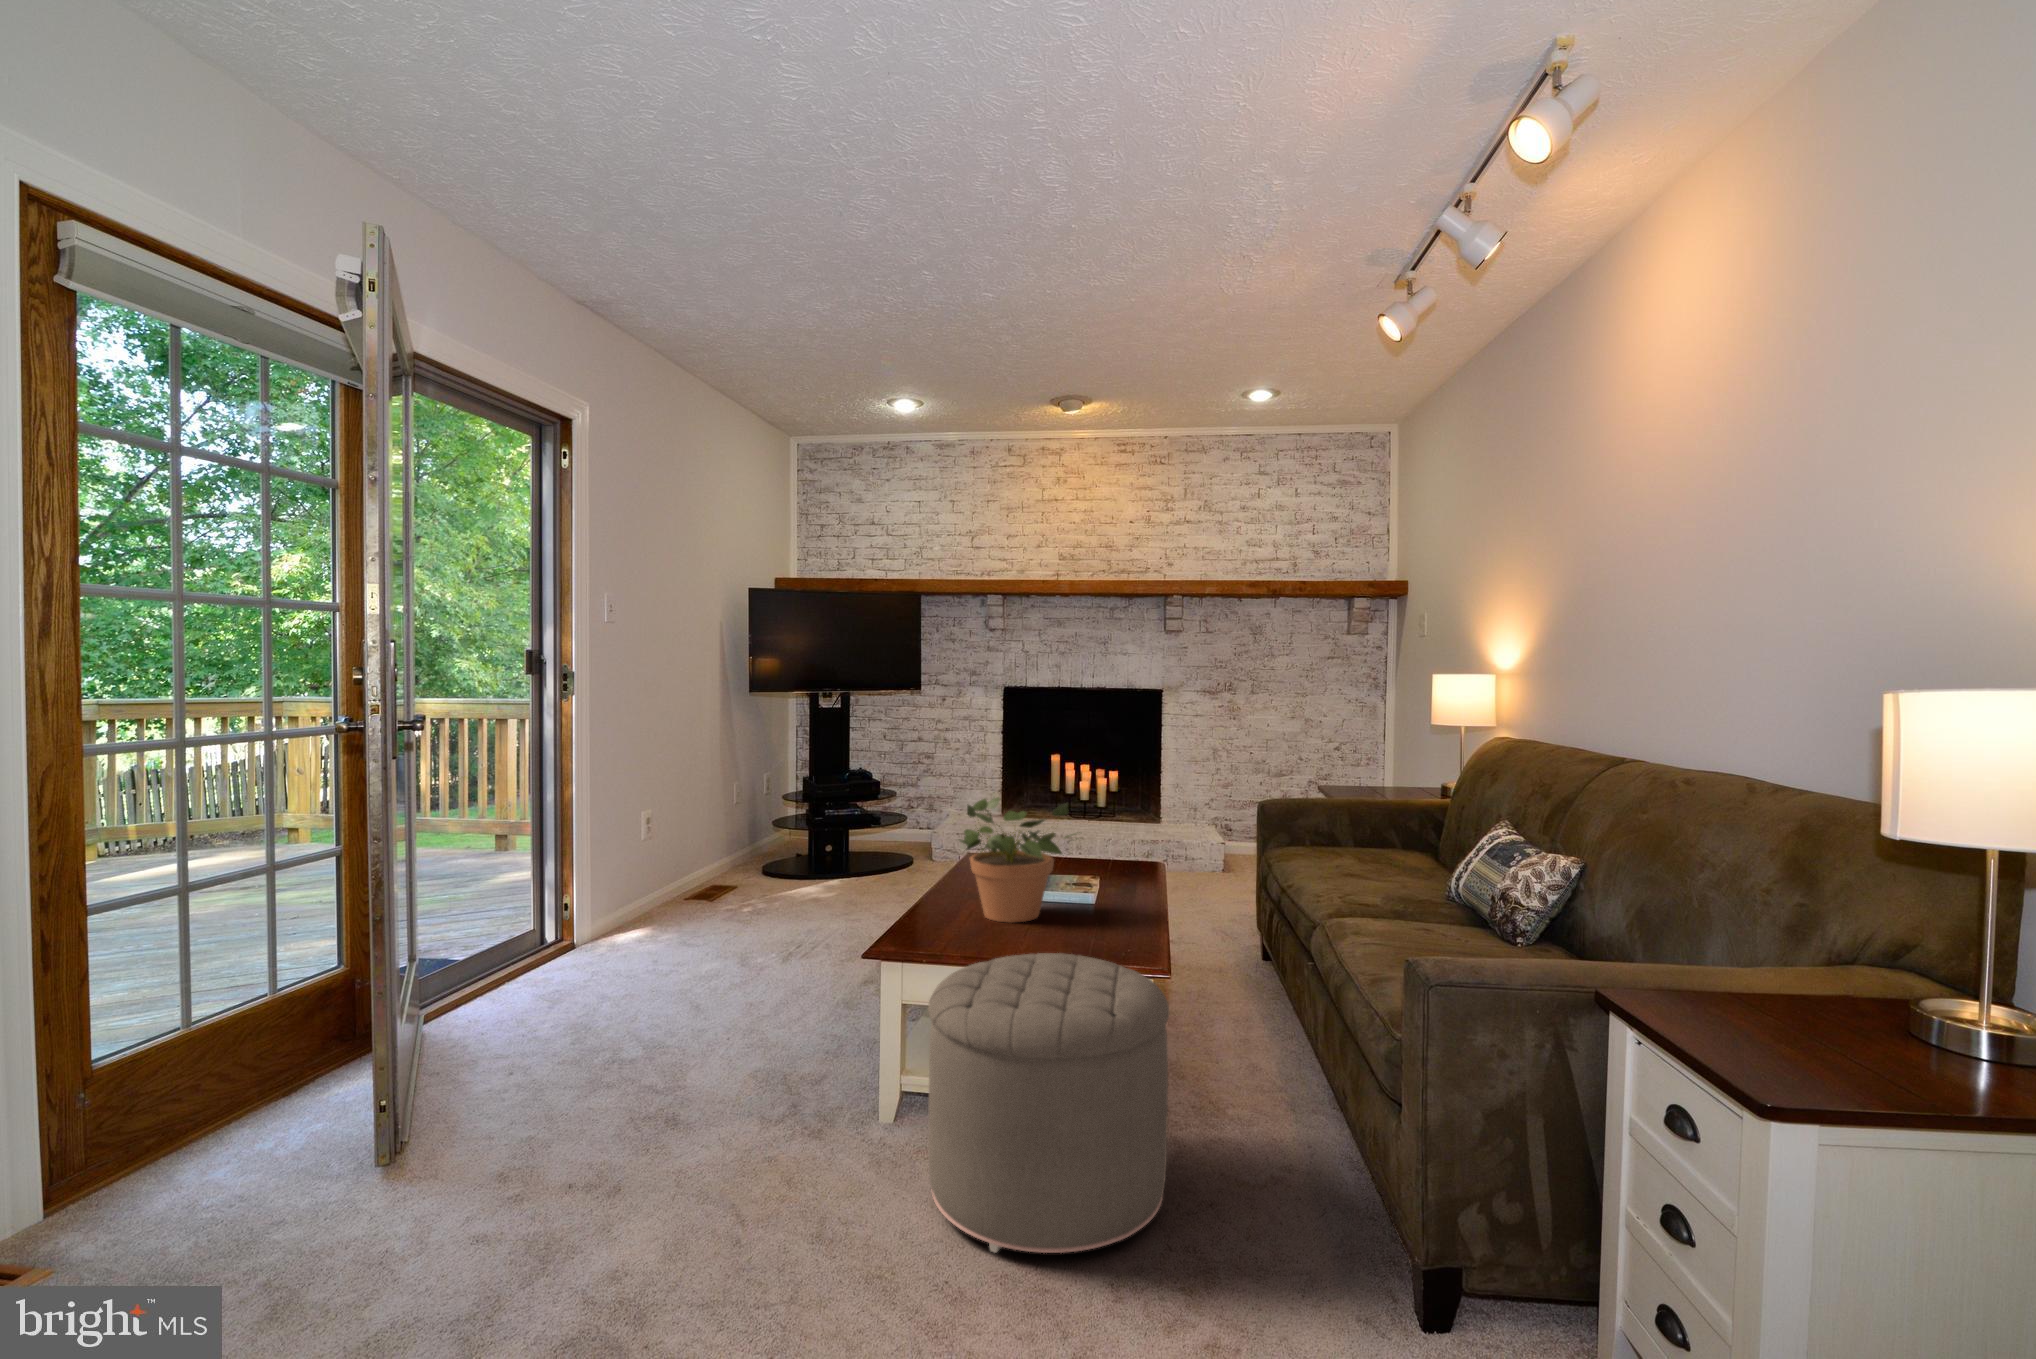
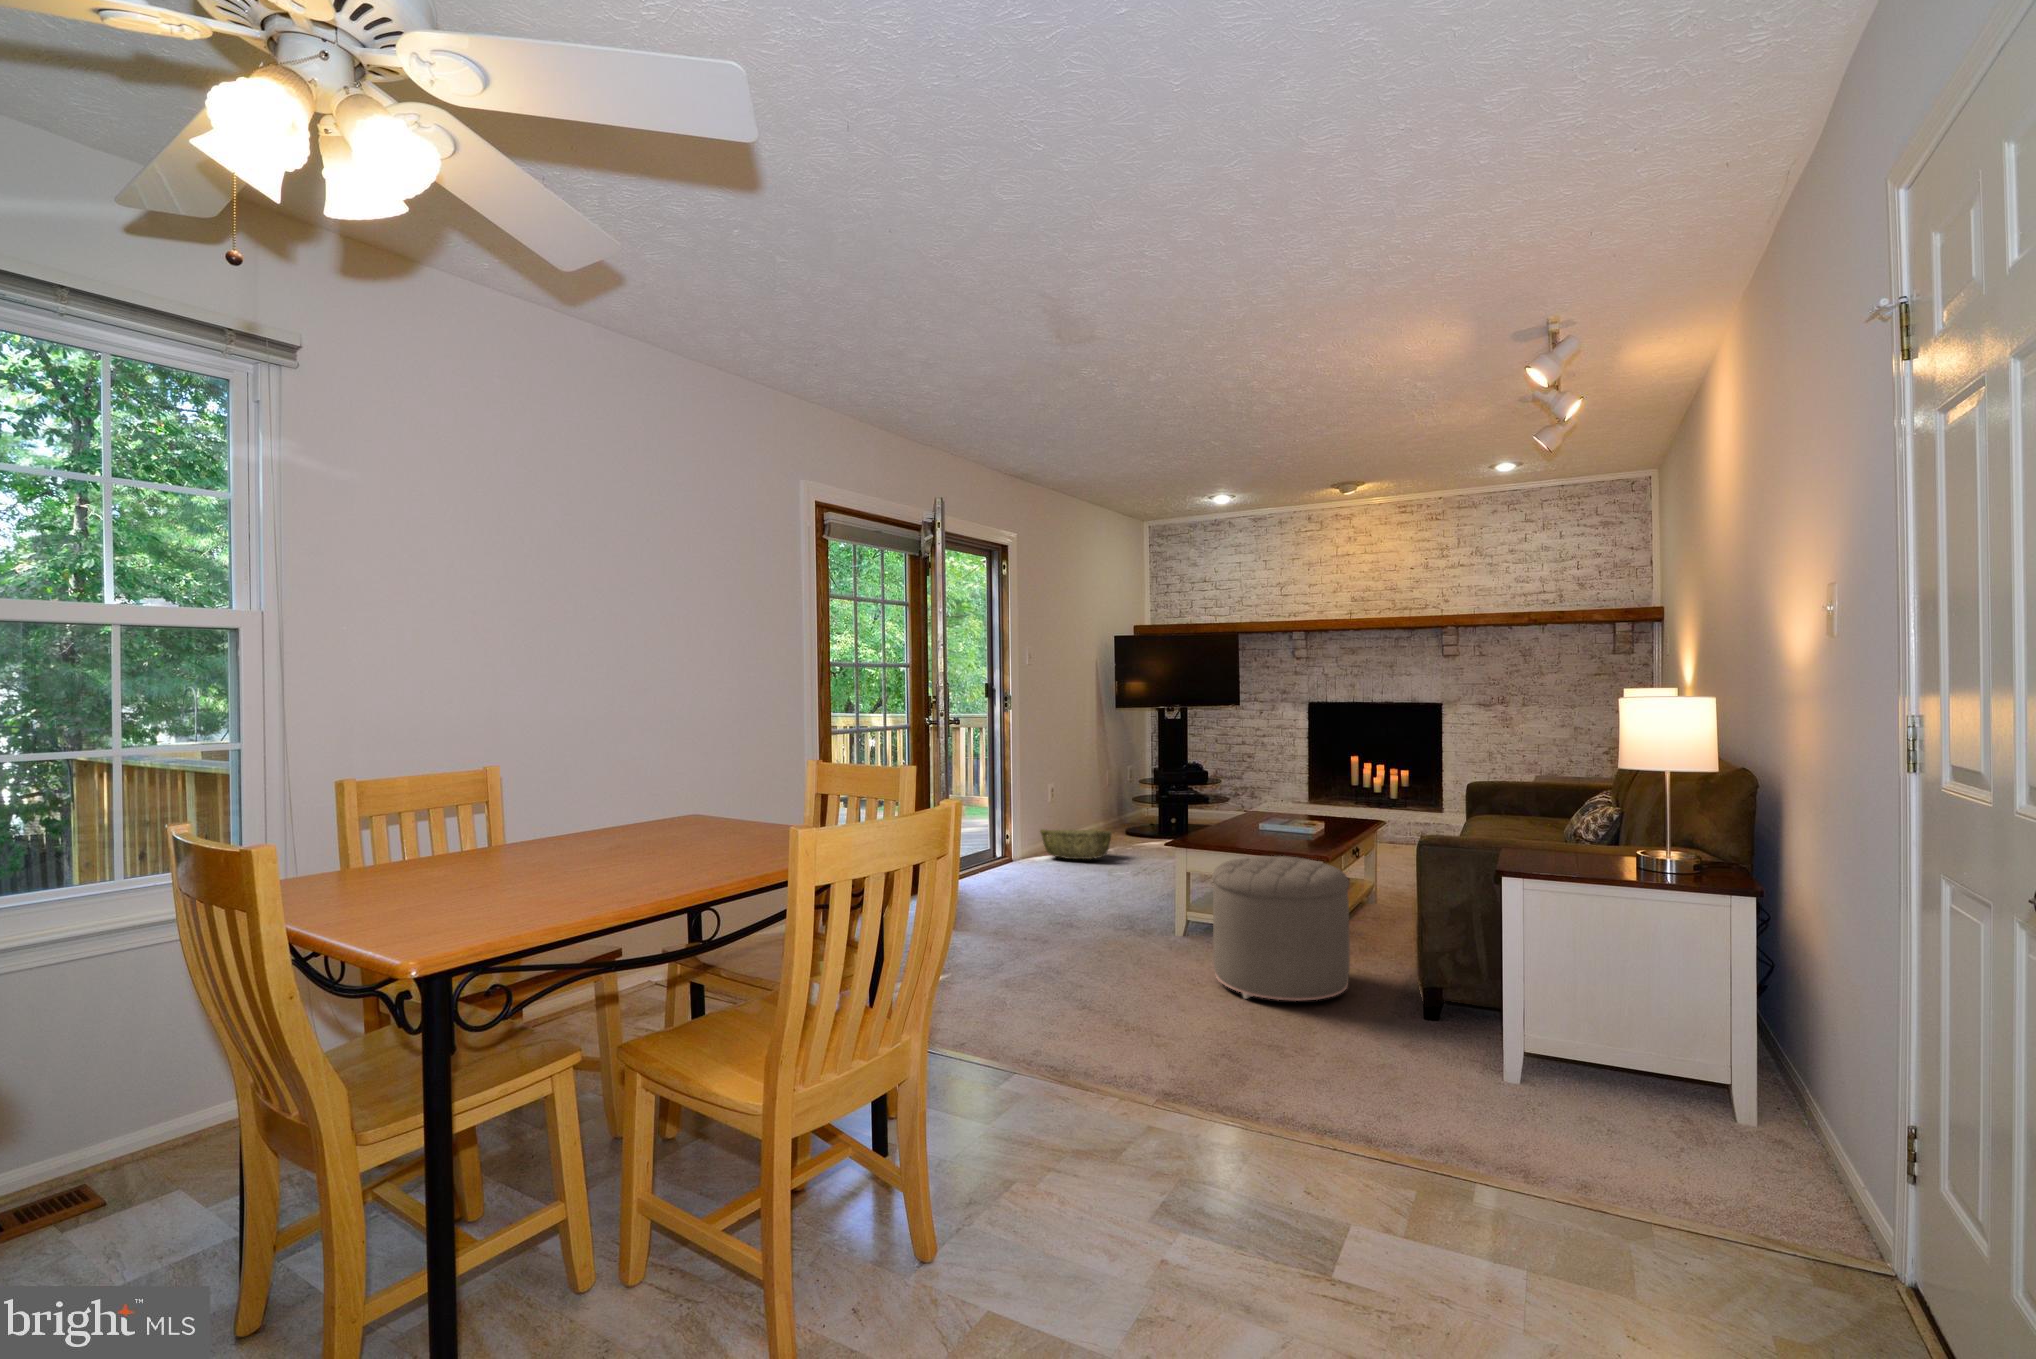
potted plant: present [959,797,1074,923] -> none [1237,771,1323,847]
woven basket: none [620,879,739,928] -> present [1040,829,1111,859]

